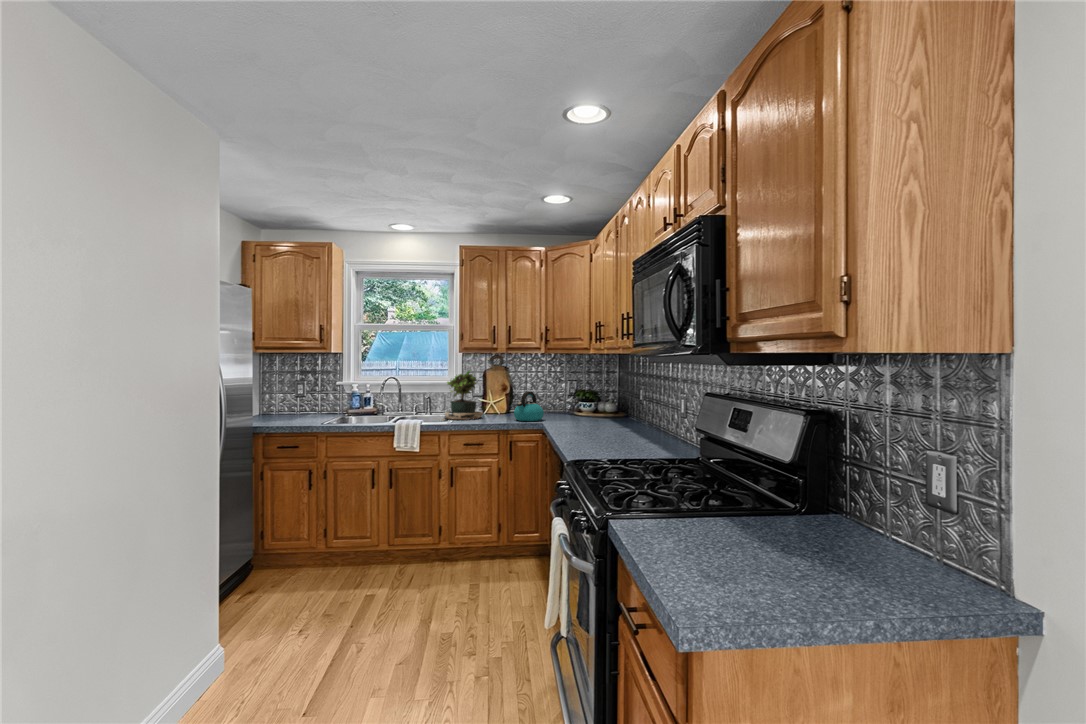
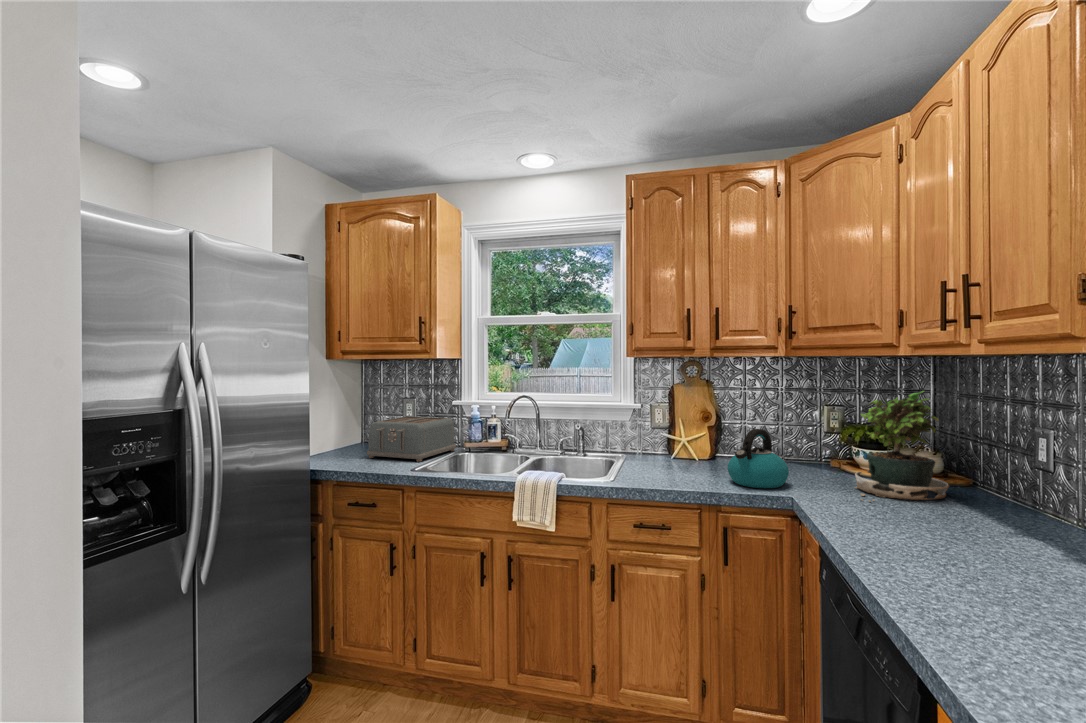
potted plant: present [445,371,483,420] -> present [855,392,949,501]
toaster: none [279,393,339,421] -> present [367,416,456,462]

